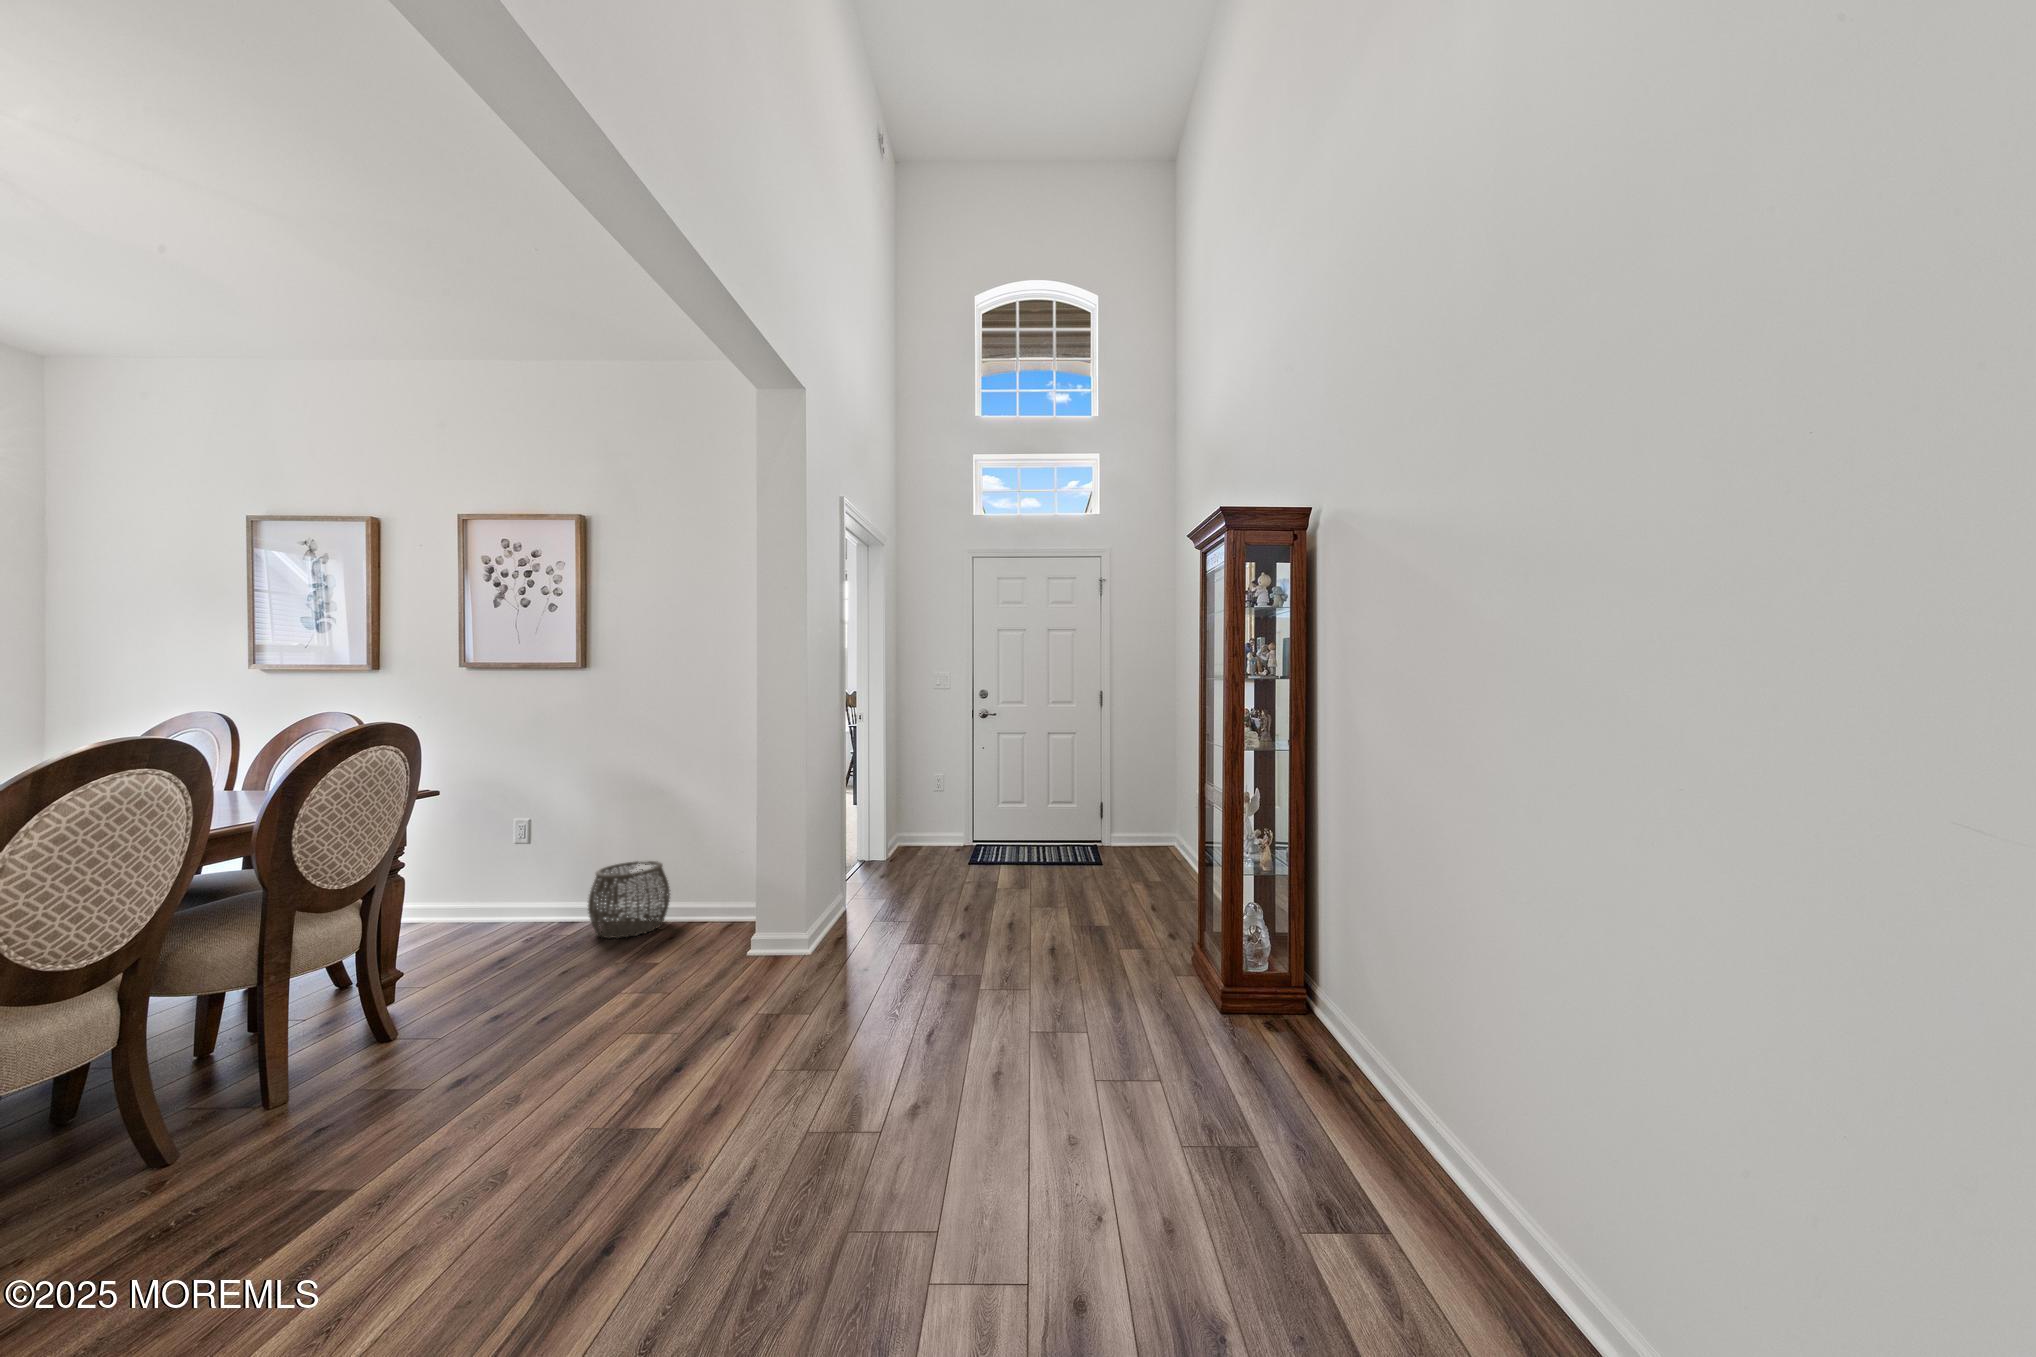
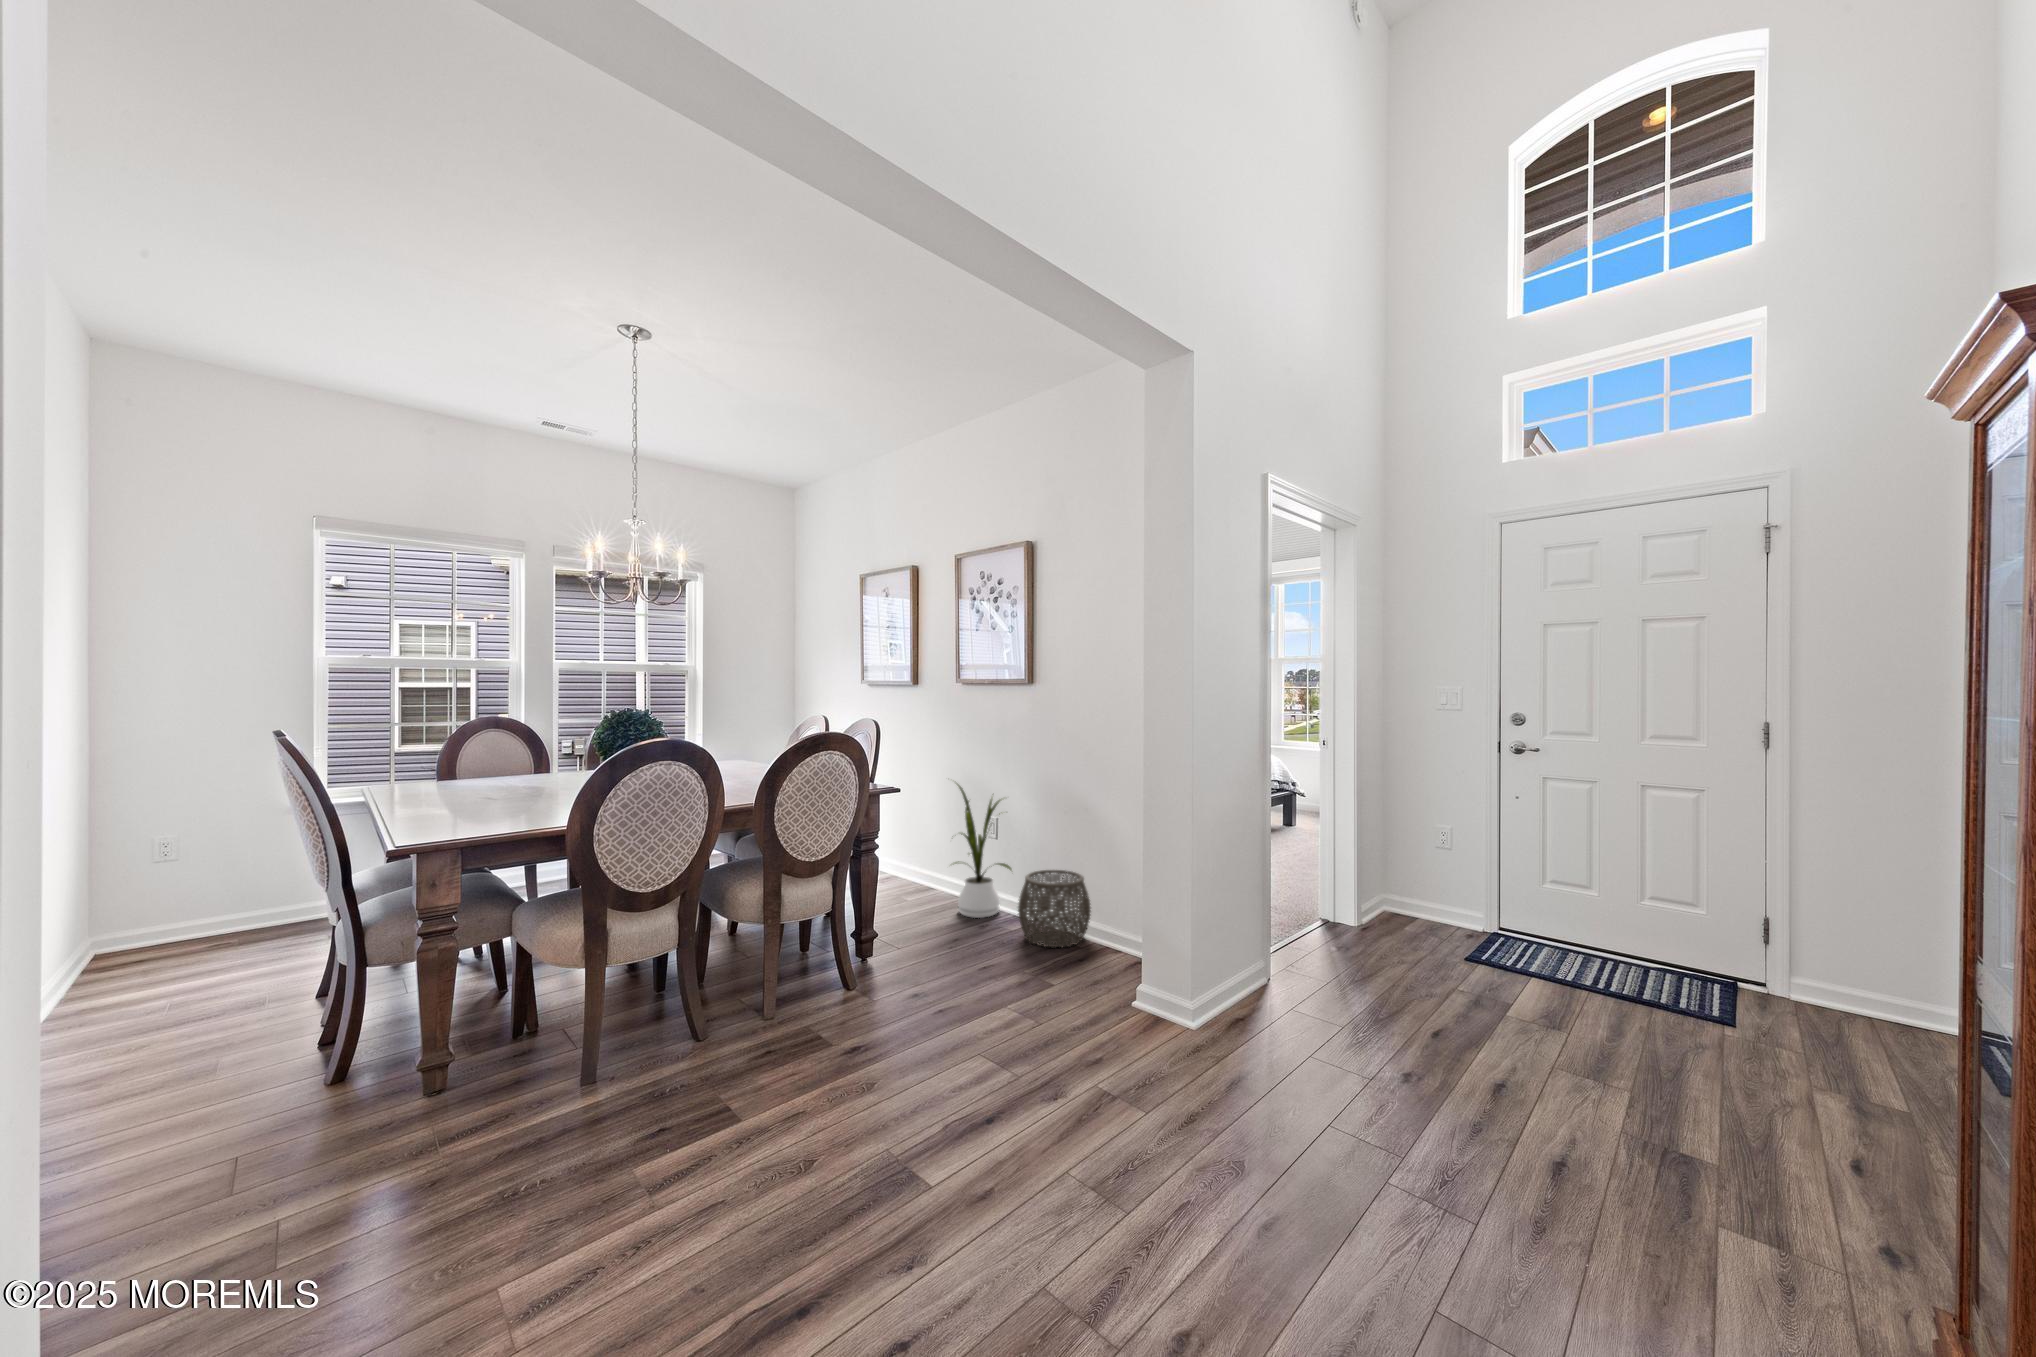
house plant: none [463,789,567,937] -> present [954,784,1012,918]

